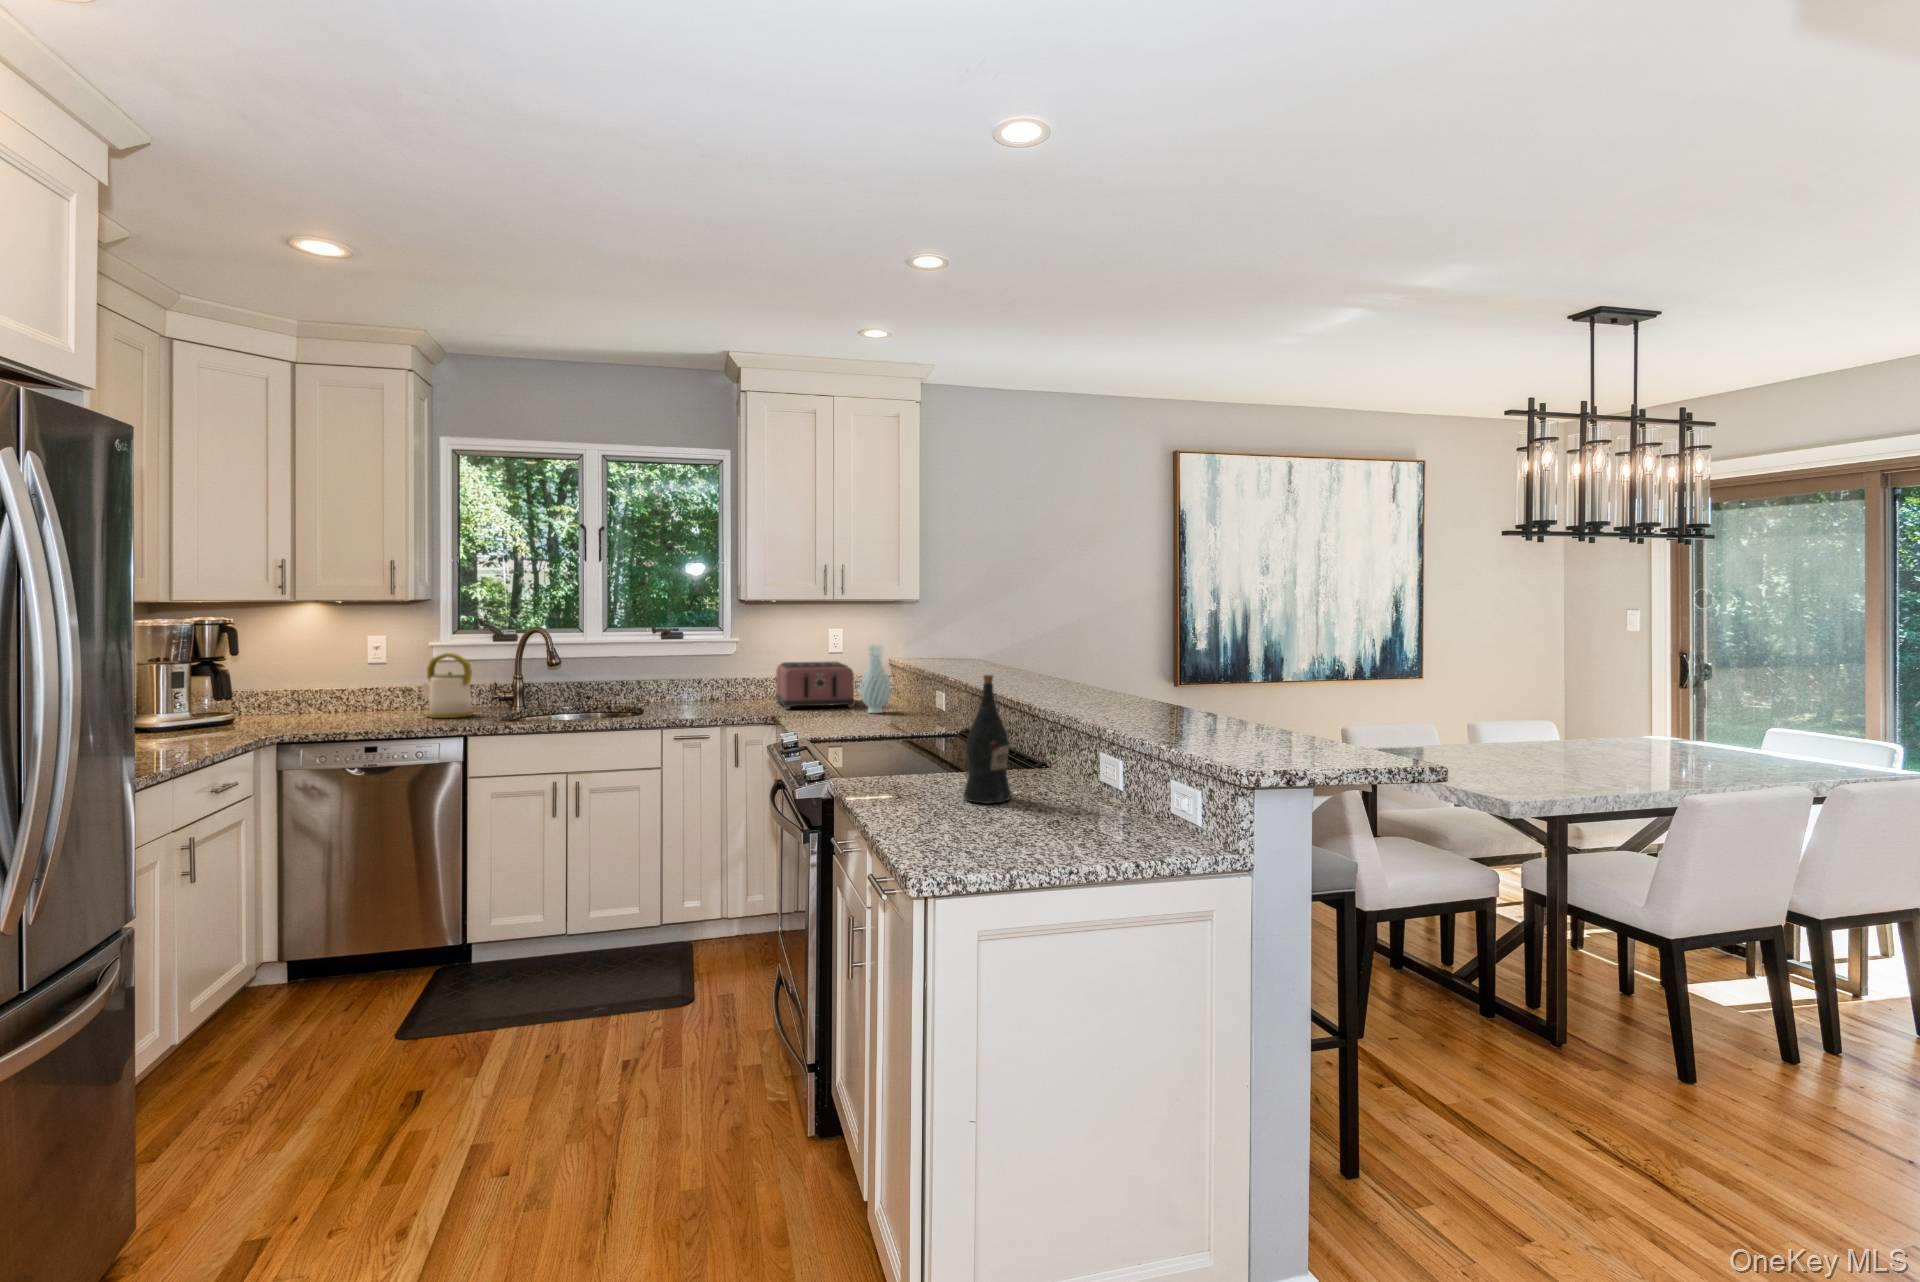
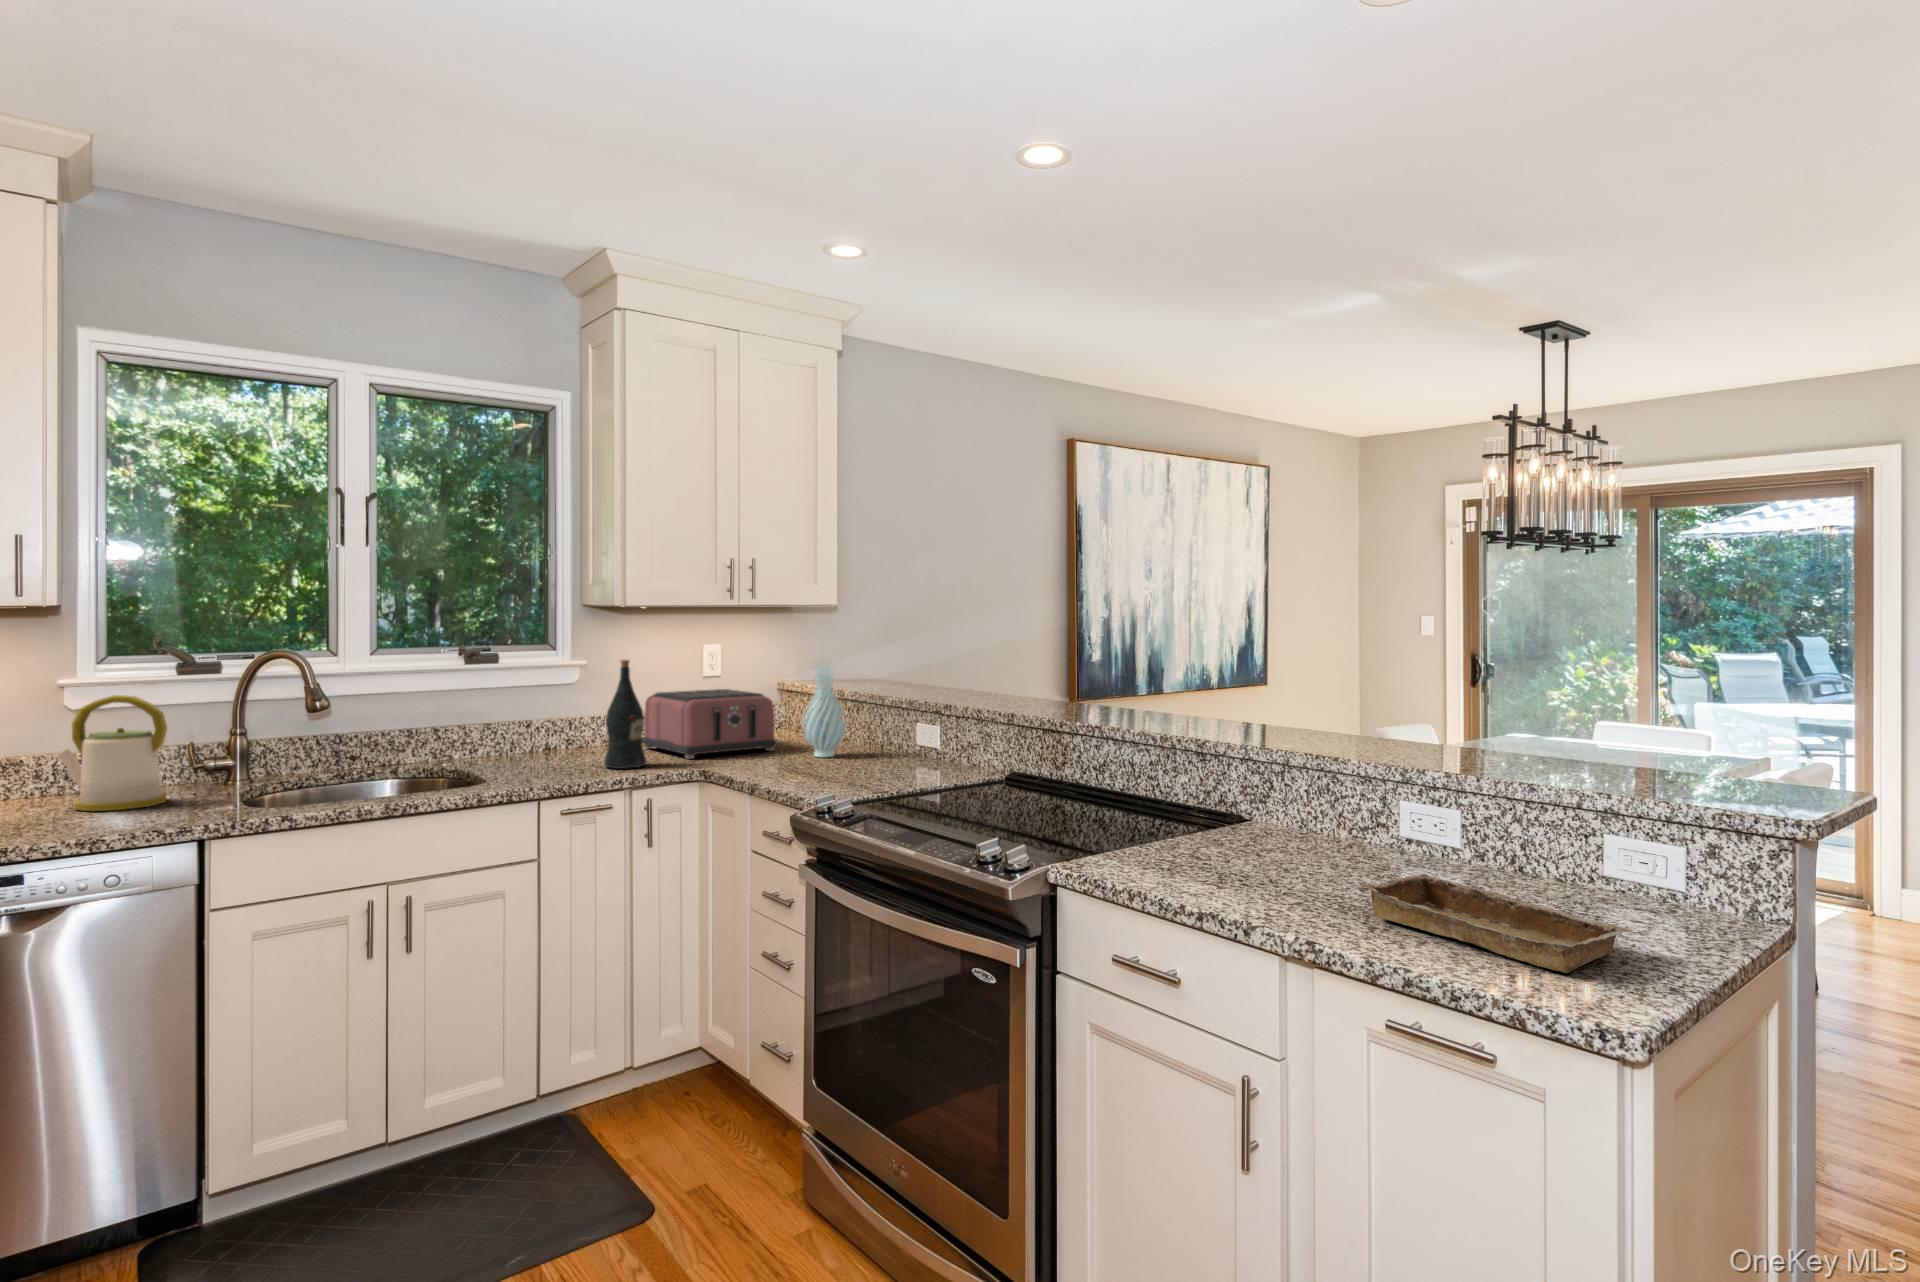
wine bottle: present [963,675,1011,804] -> present [604,660,646,769]
tray: none [914,797,1013,853] -> present [1360,874,1634,973]

